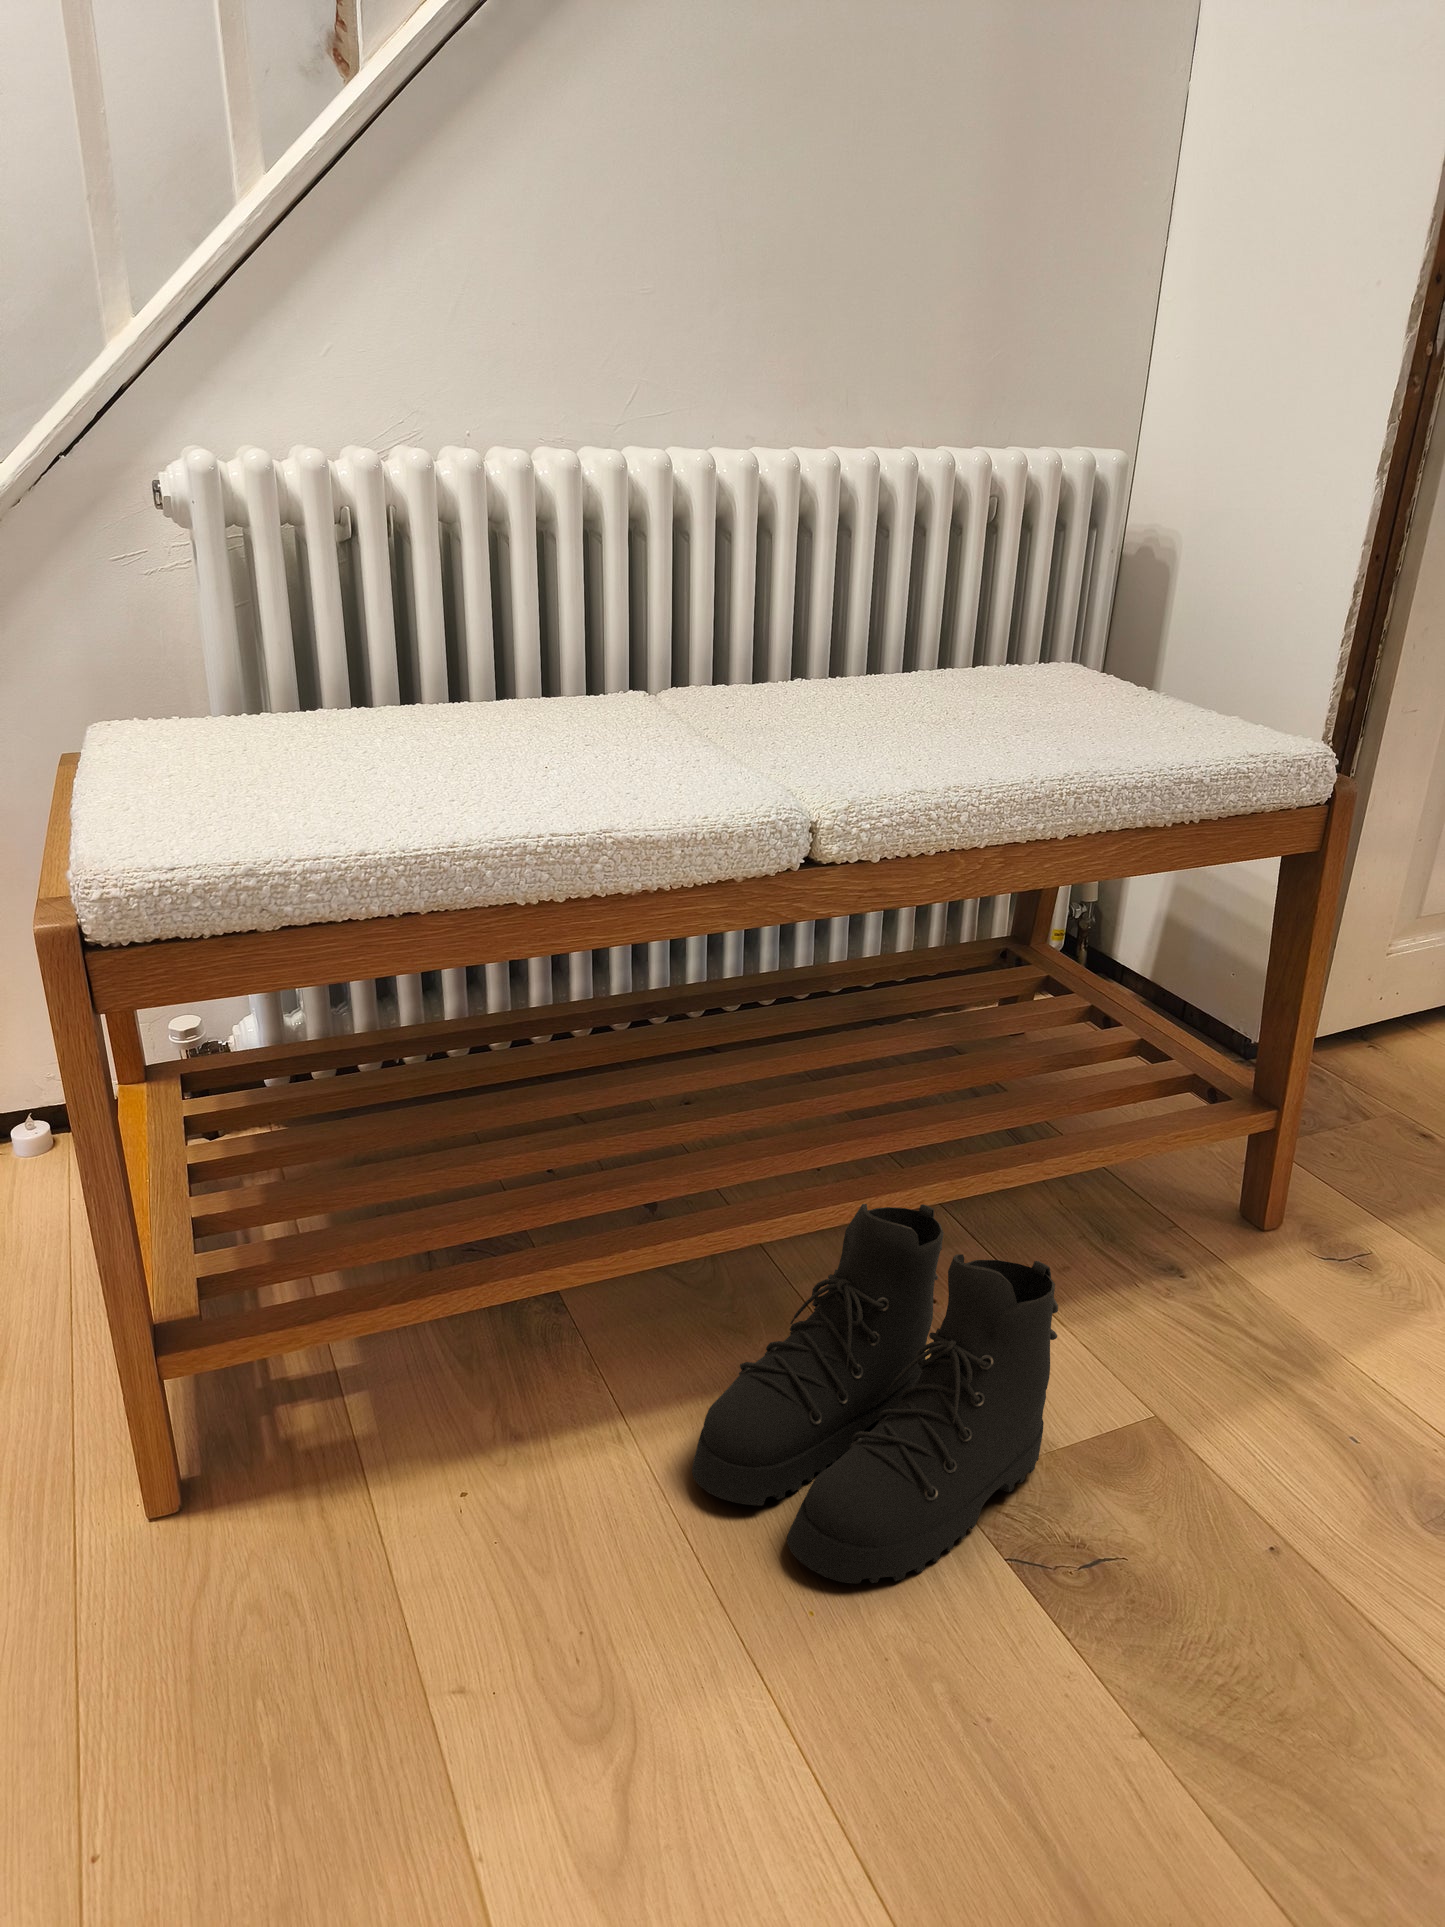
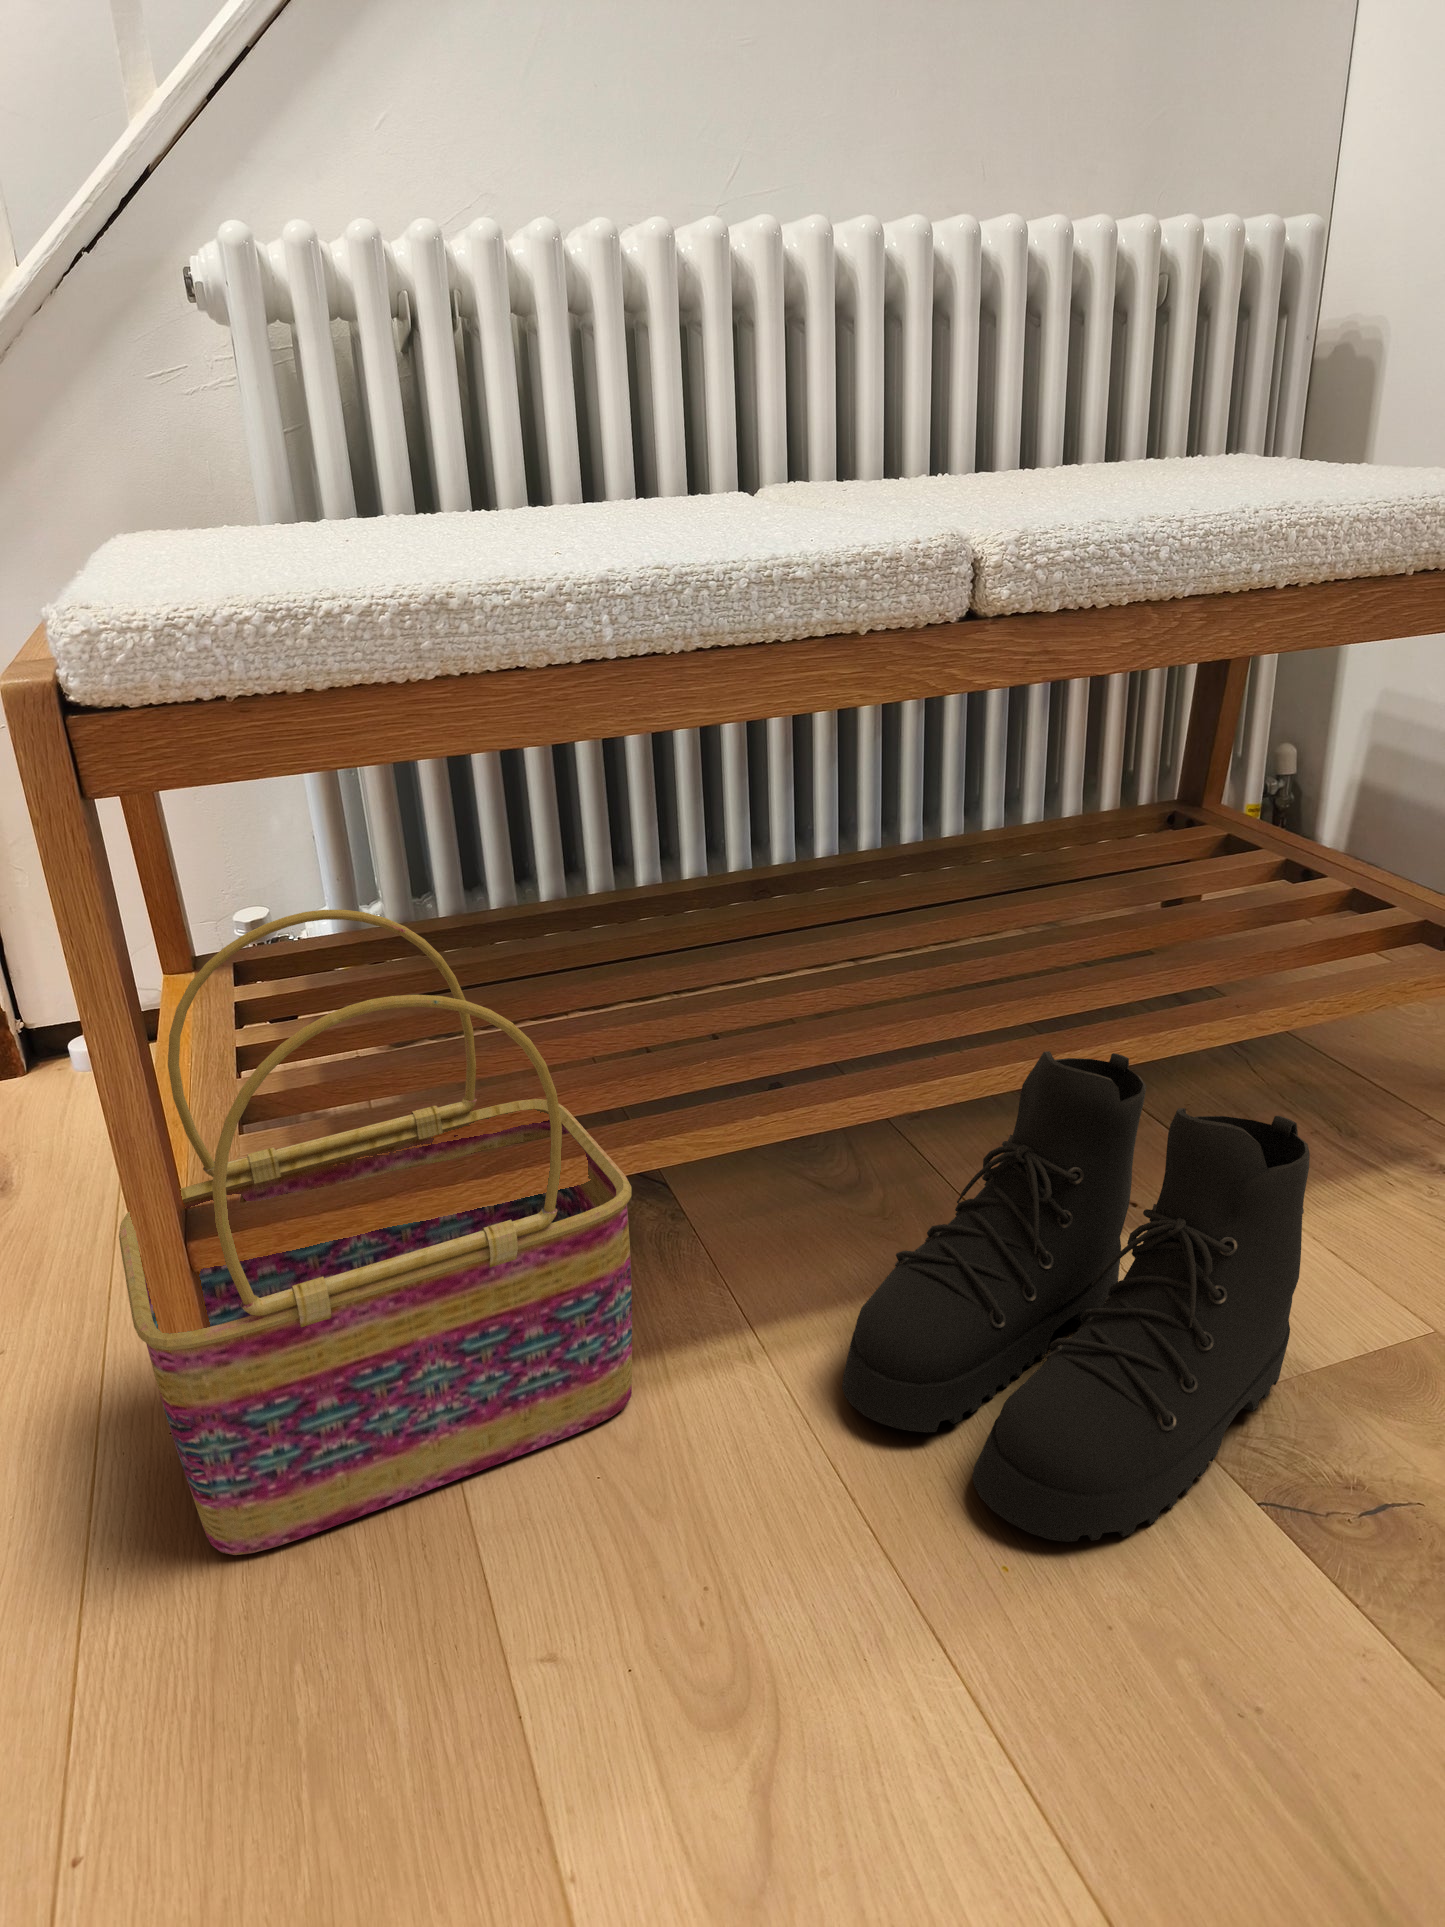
basket: none [118,1080,530,1592] -> present [119,910,632,1555]

